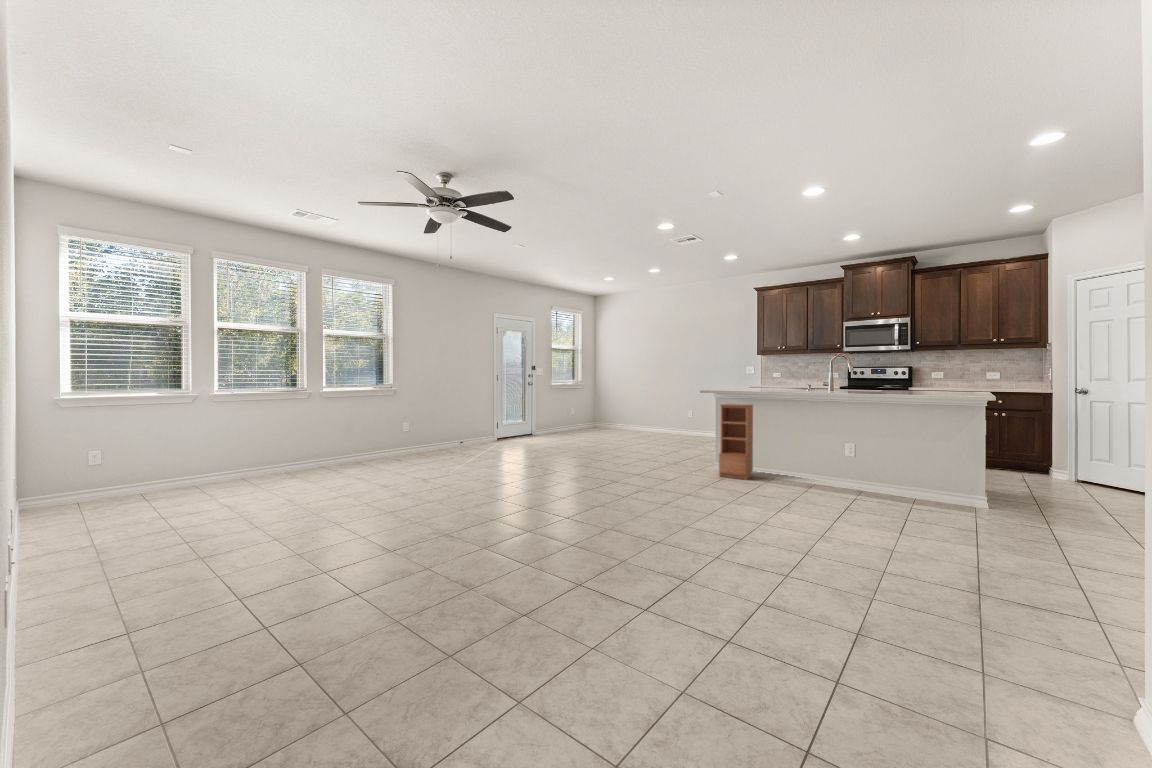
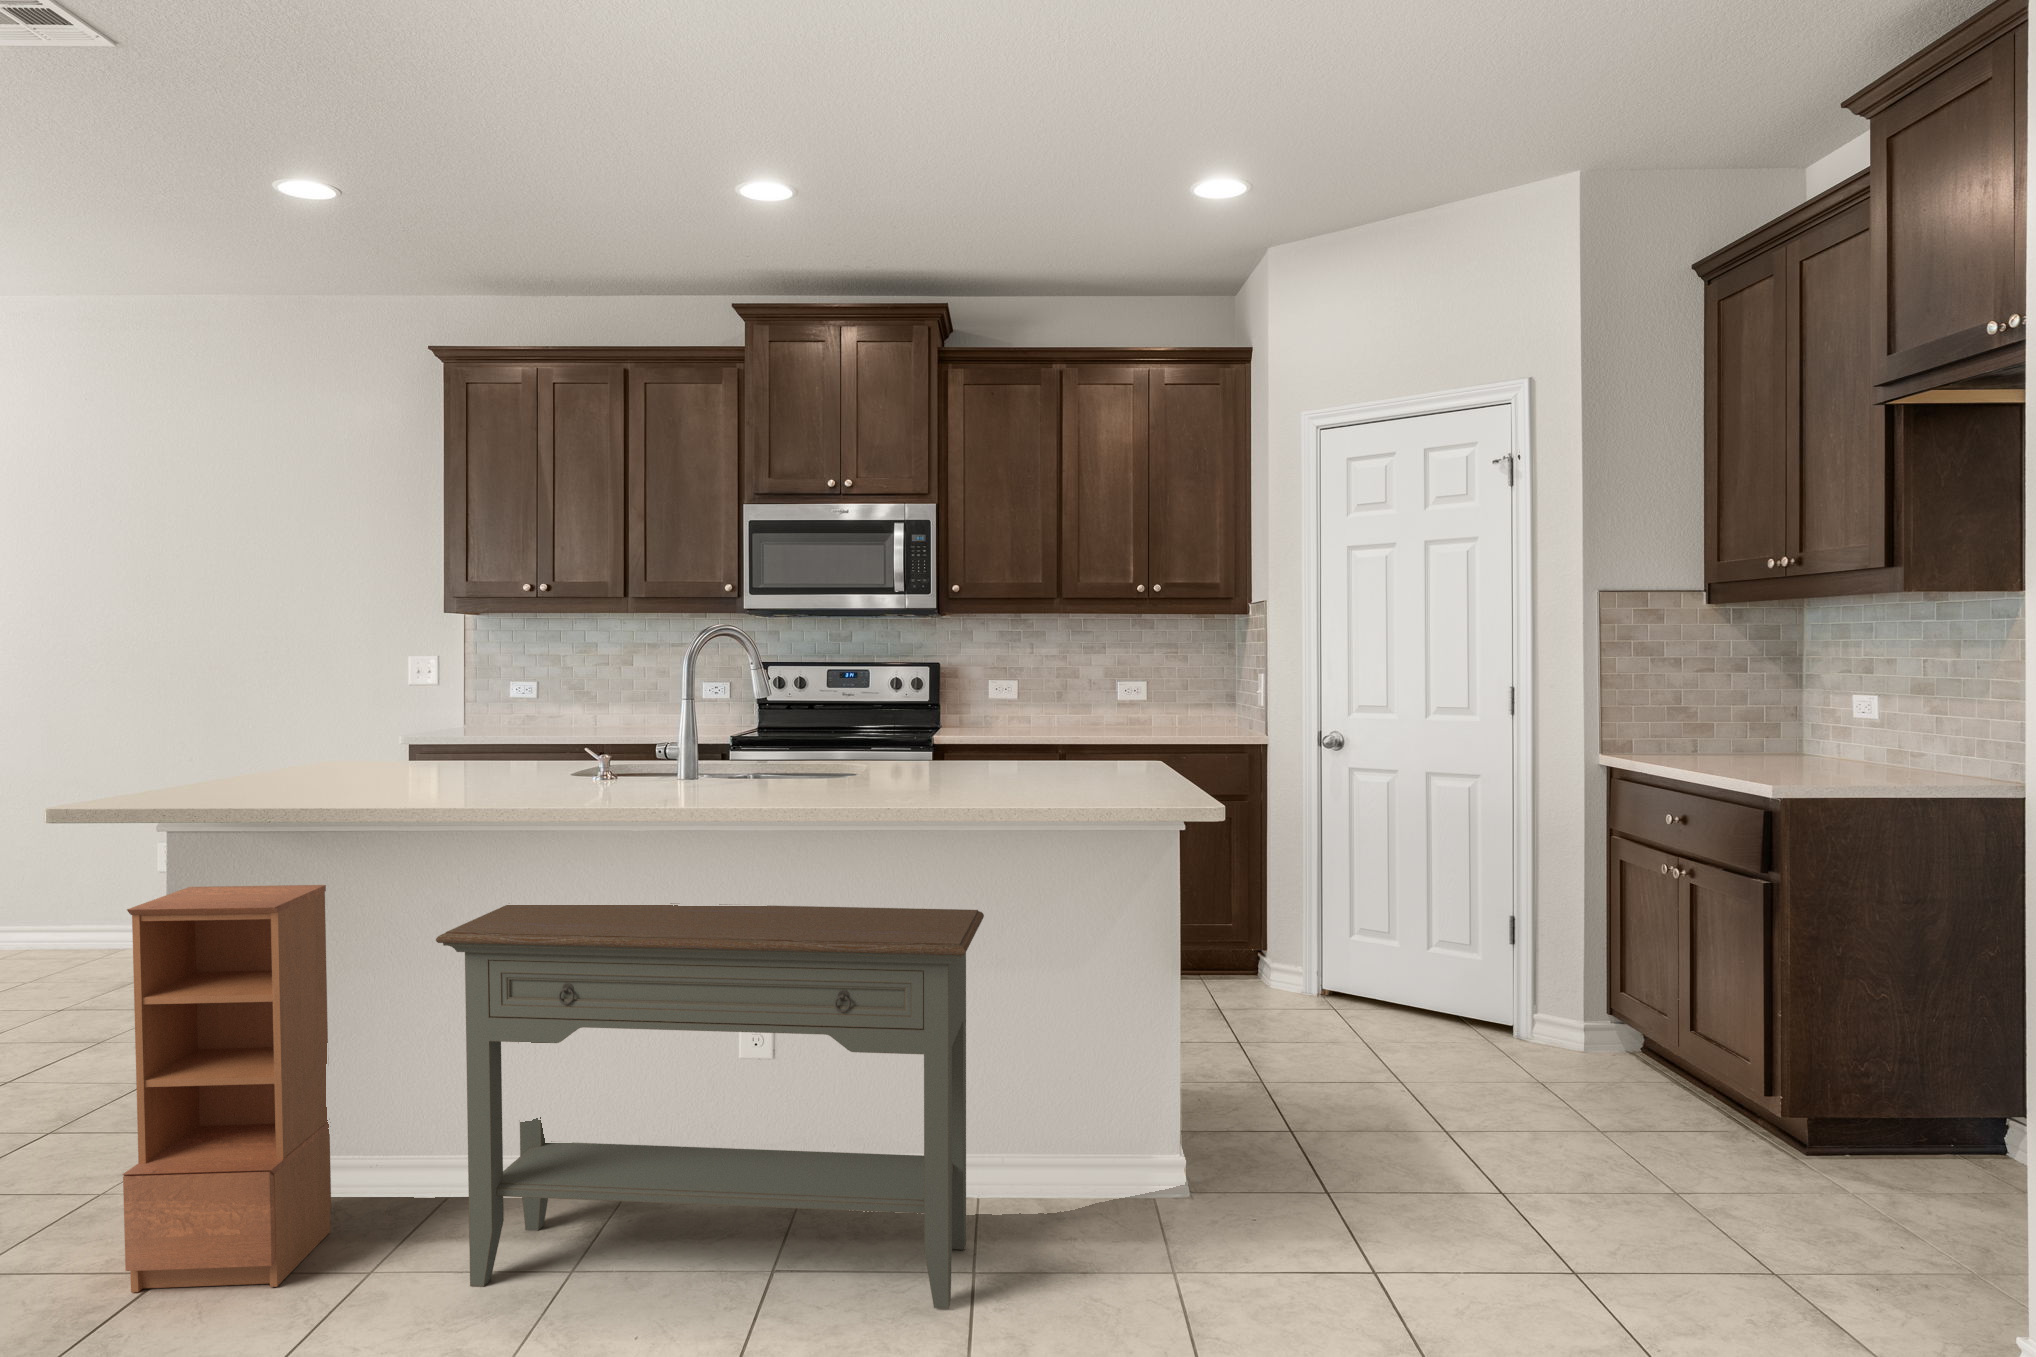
console table: none [780,410,918,505] -> present [436,903,984,1309]

